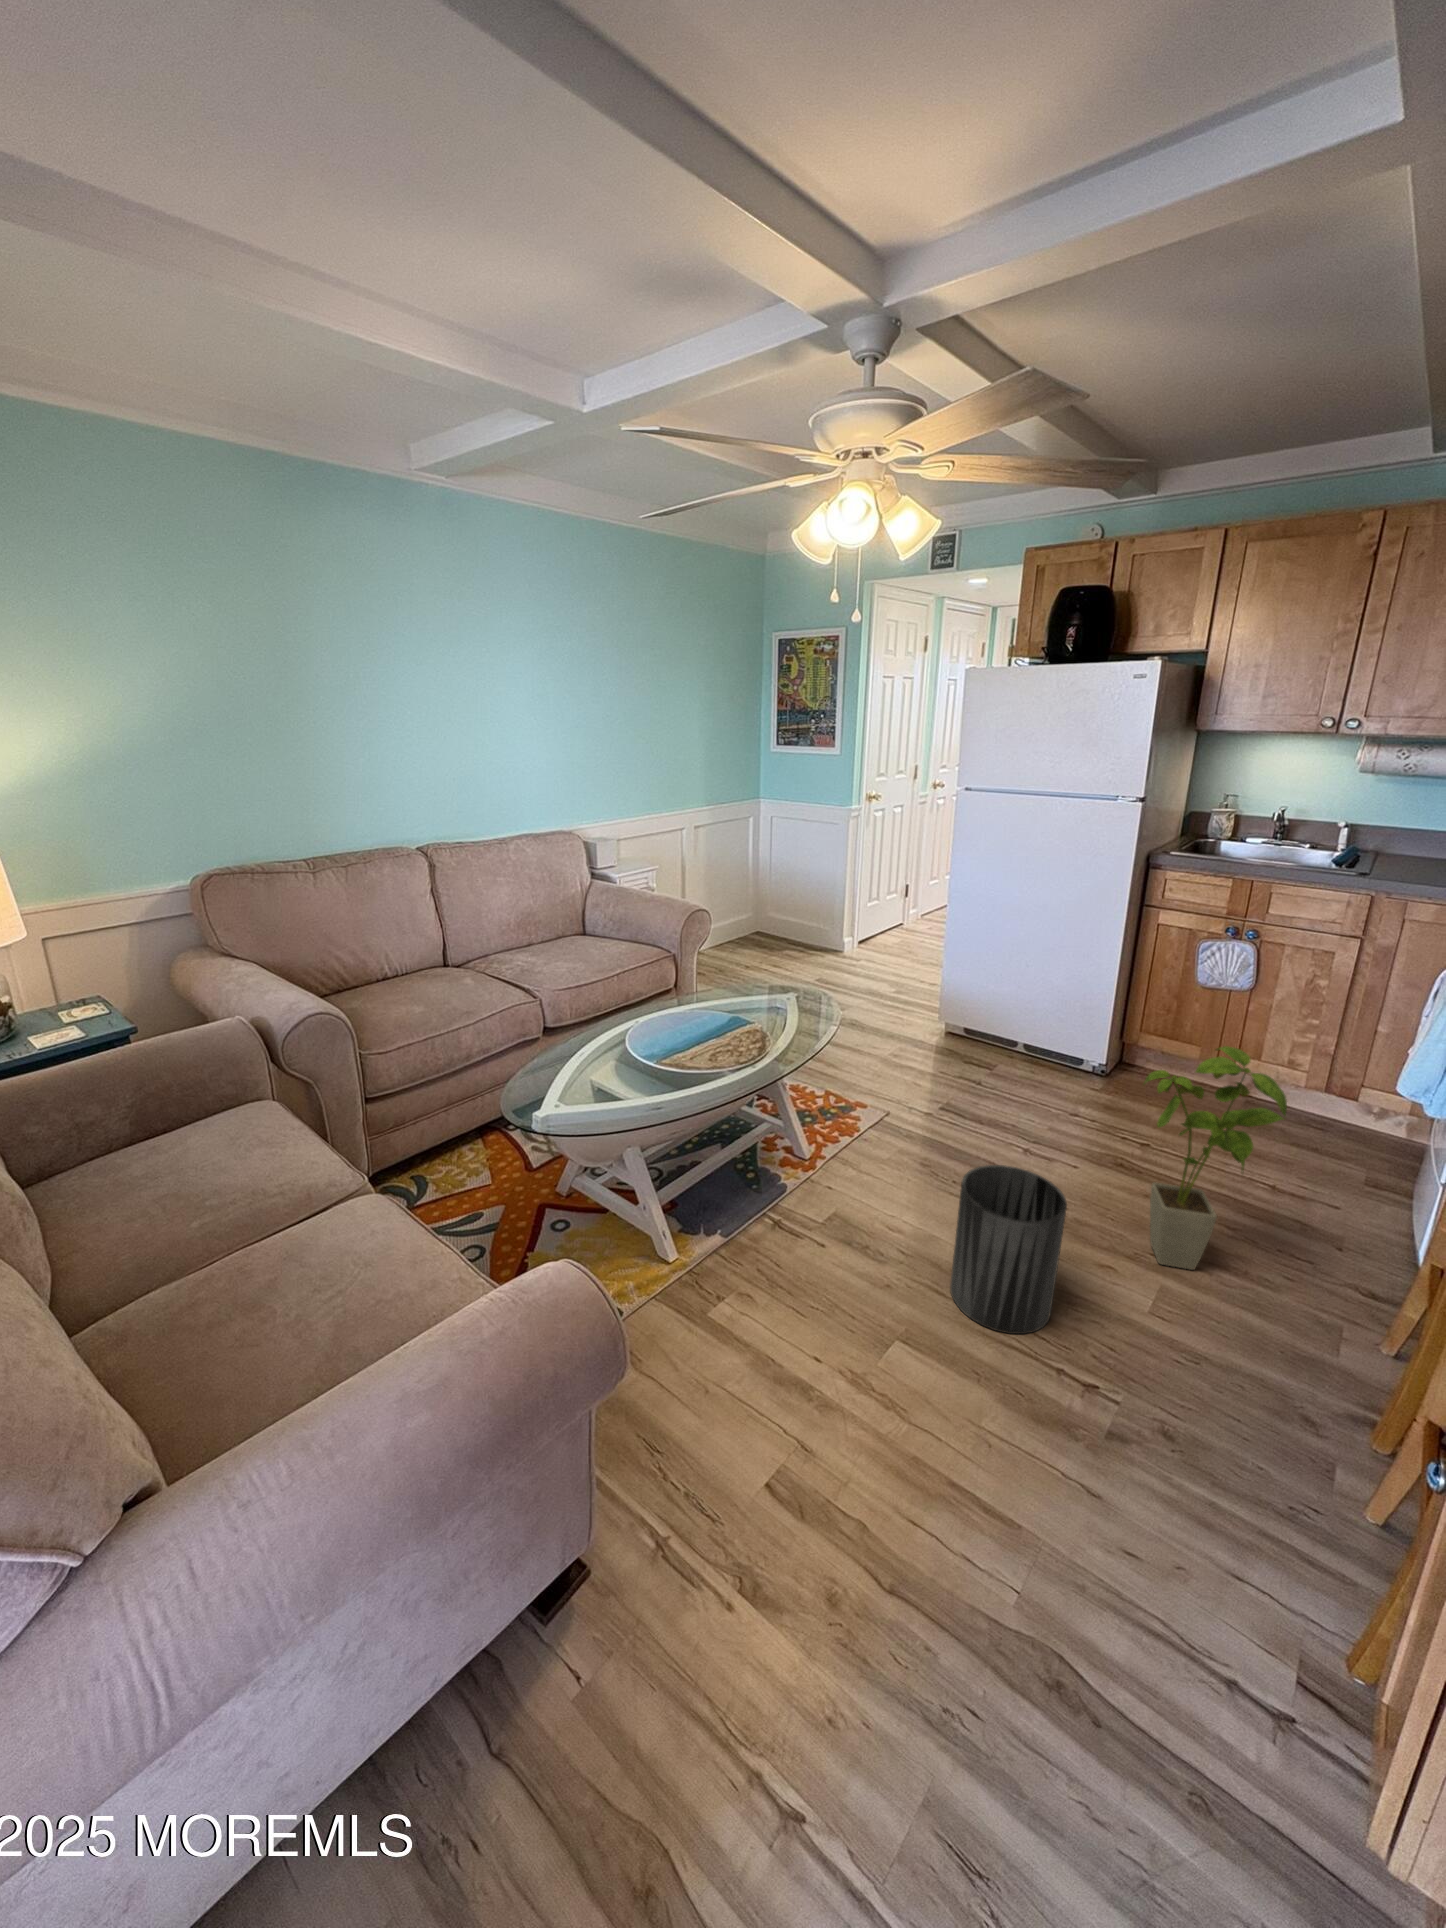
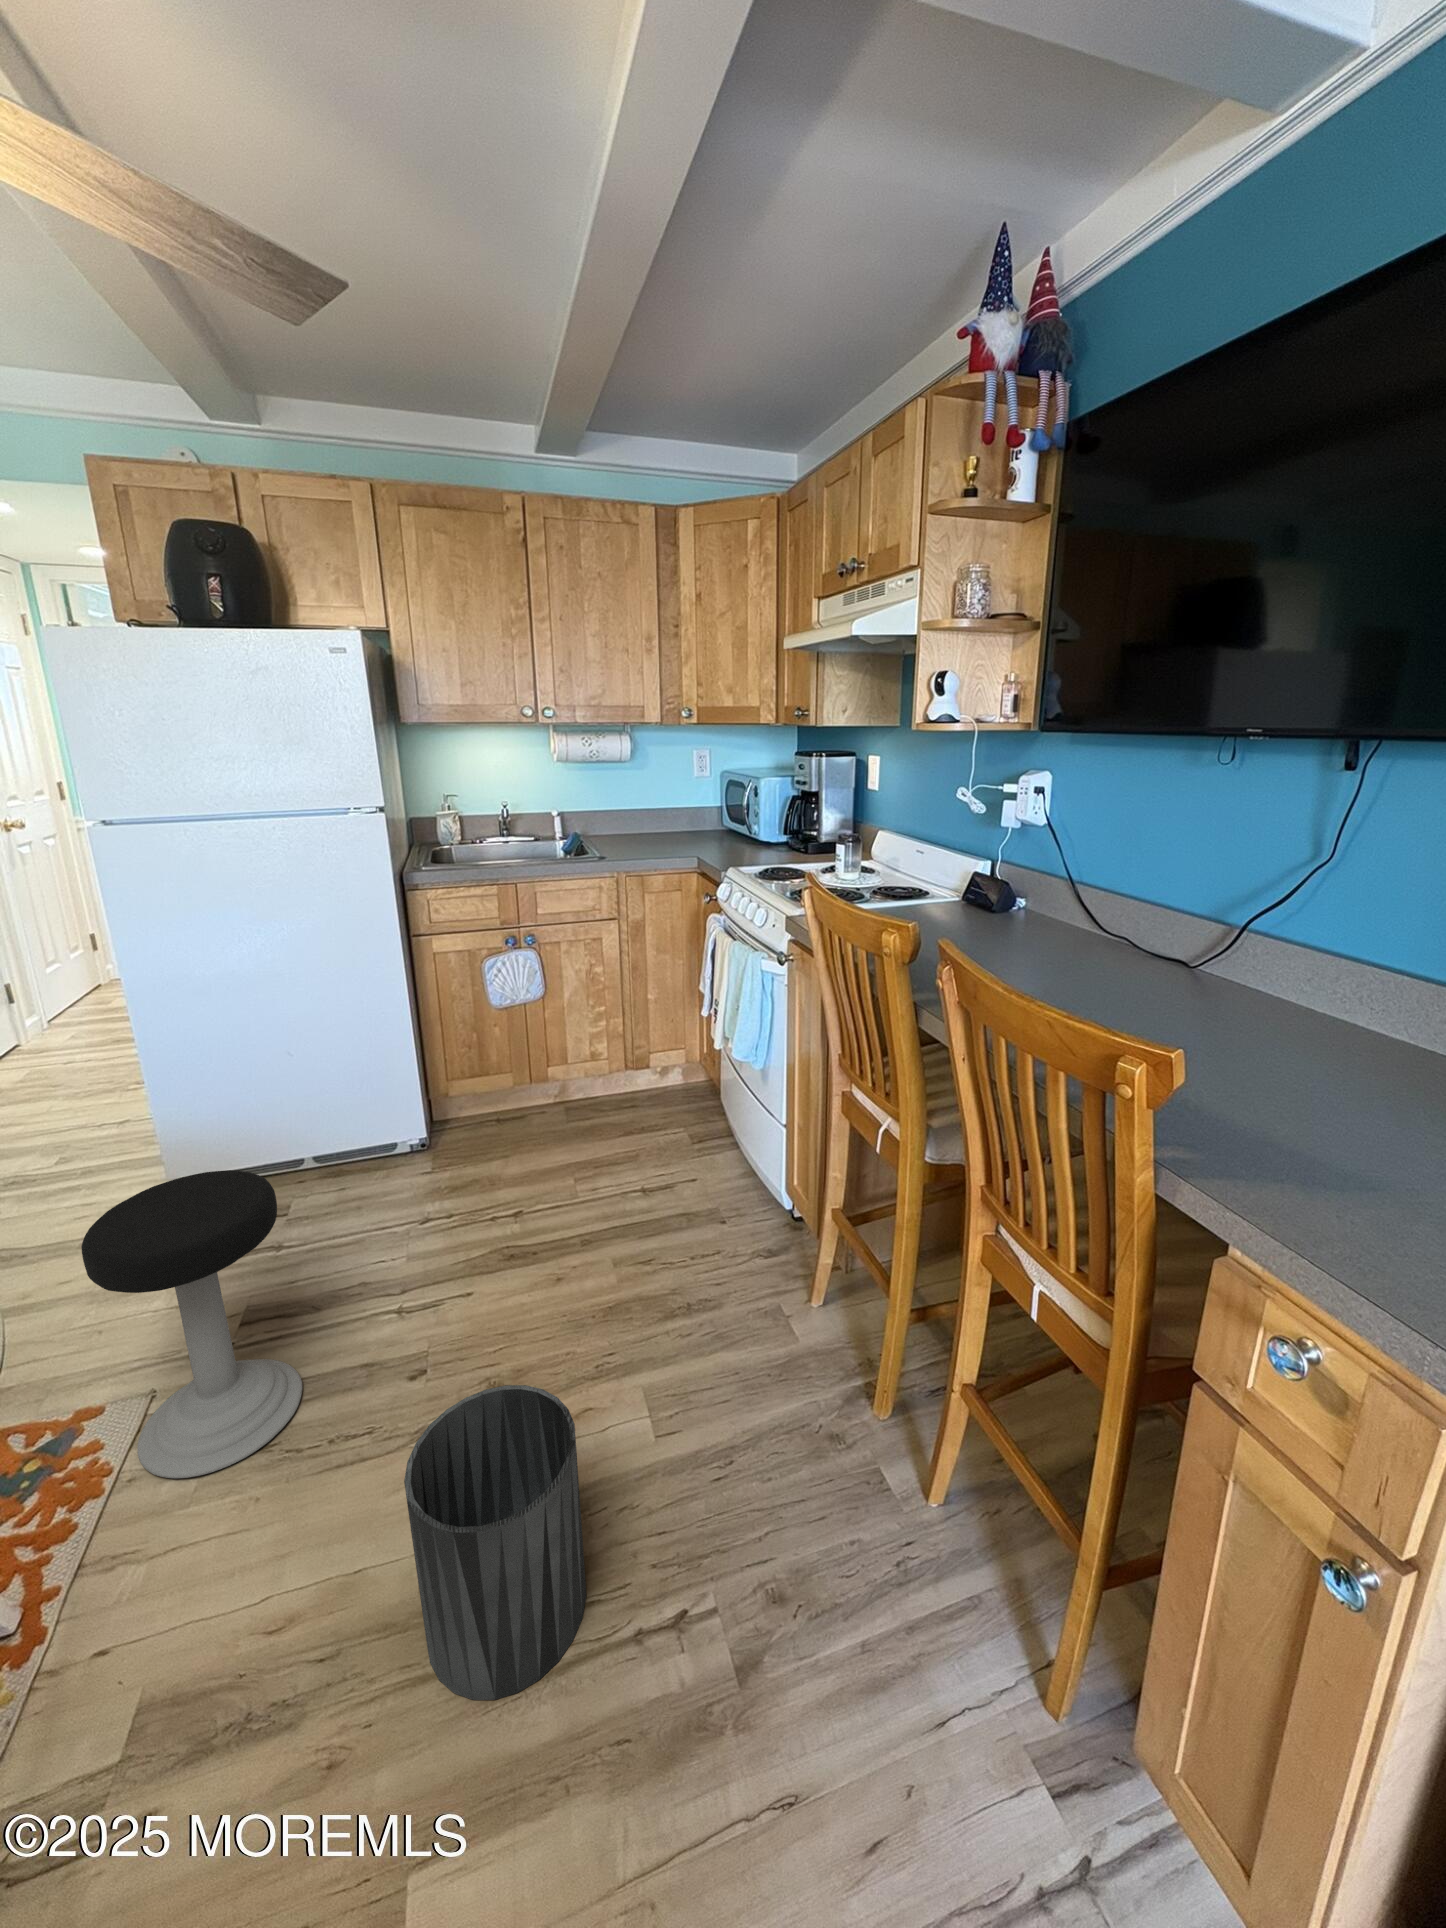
stool: none [874,998,972,1161] -> present [81,1170,303,1478]
house plant: present [1144,1046,1287,1270] -> none [556,1081,719,1365]

